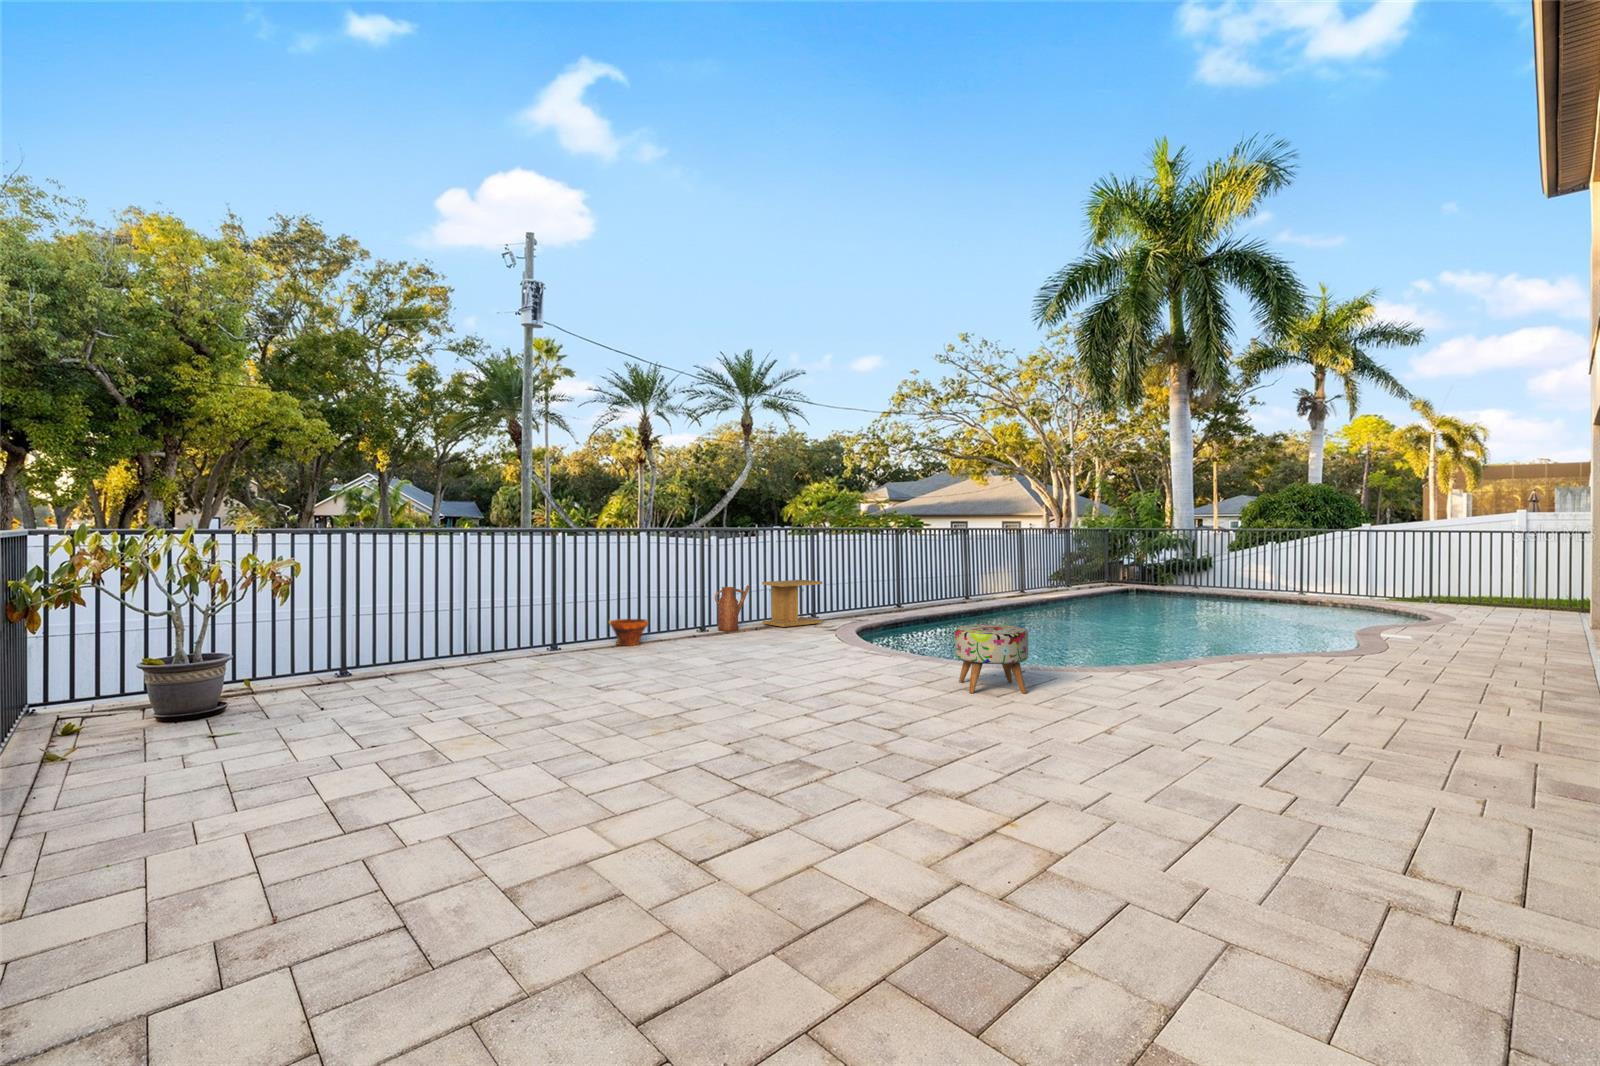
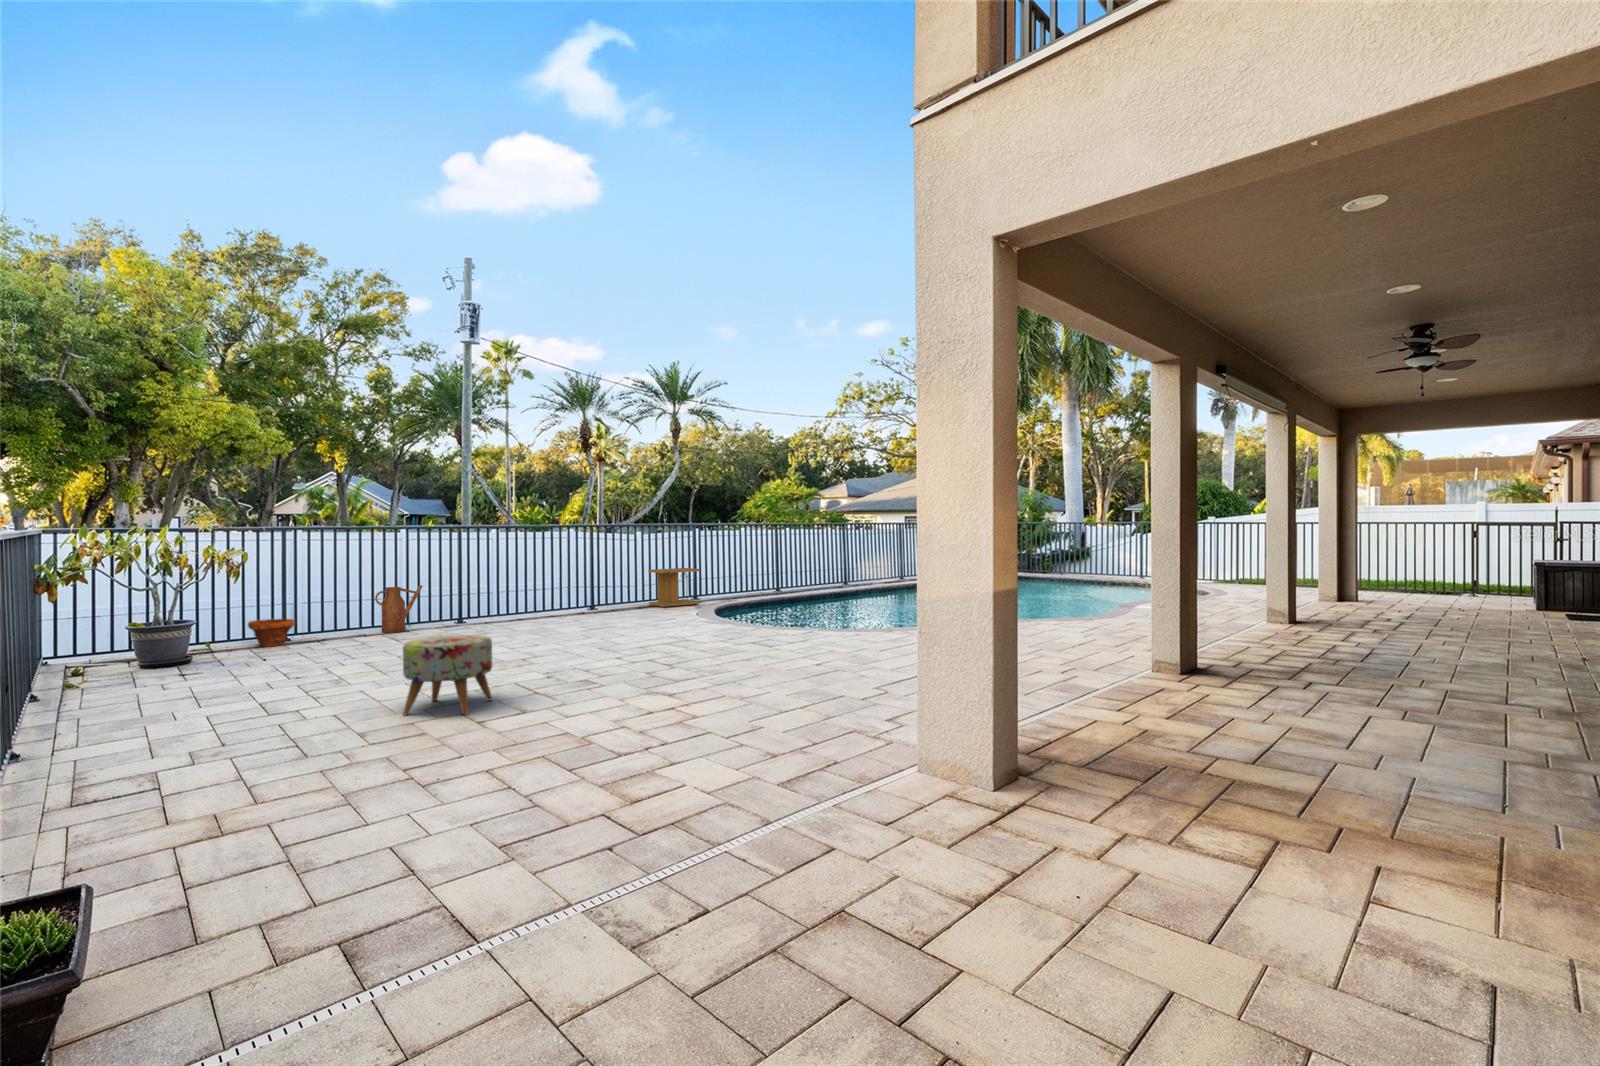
watering can: present [715,585,750,631] -> present [375,585,423,633]
planter: present [609,619,648,646] -> present [248,619,295,646]
ottoman: present [955,624,1028,694] -> present [403,635,492,715]

